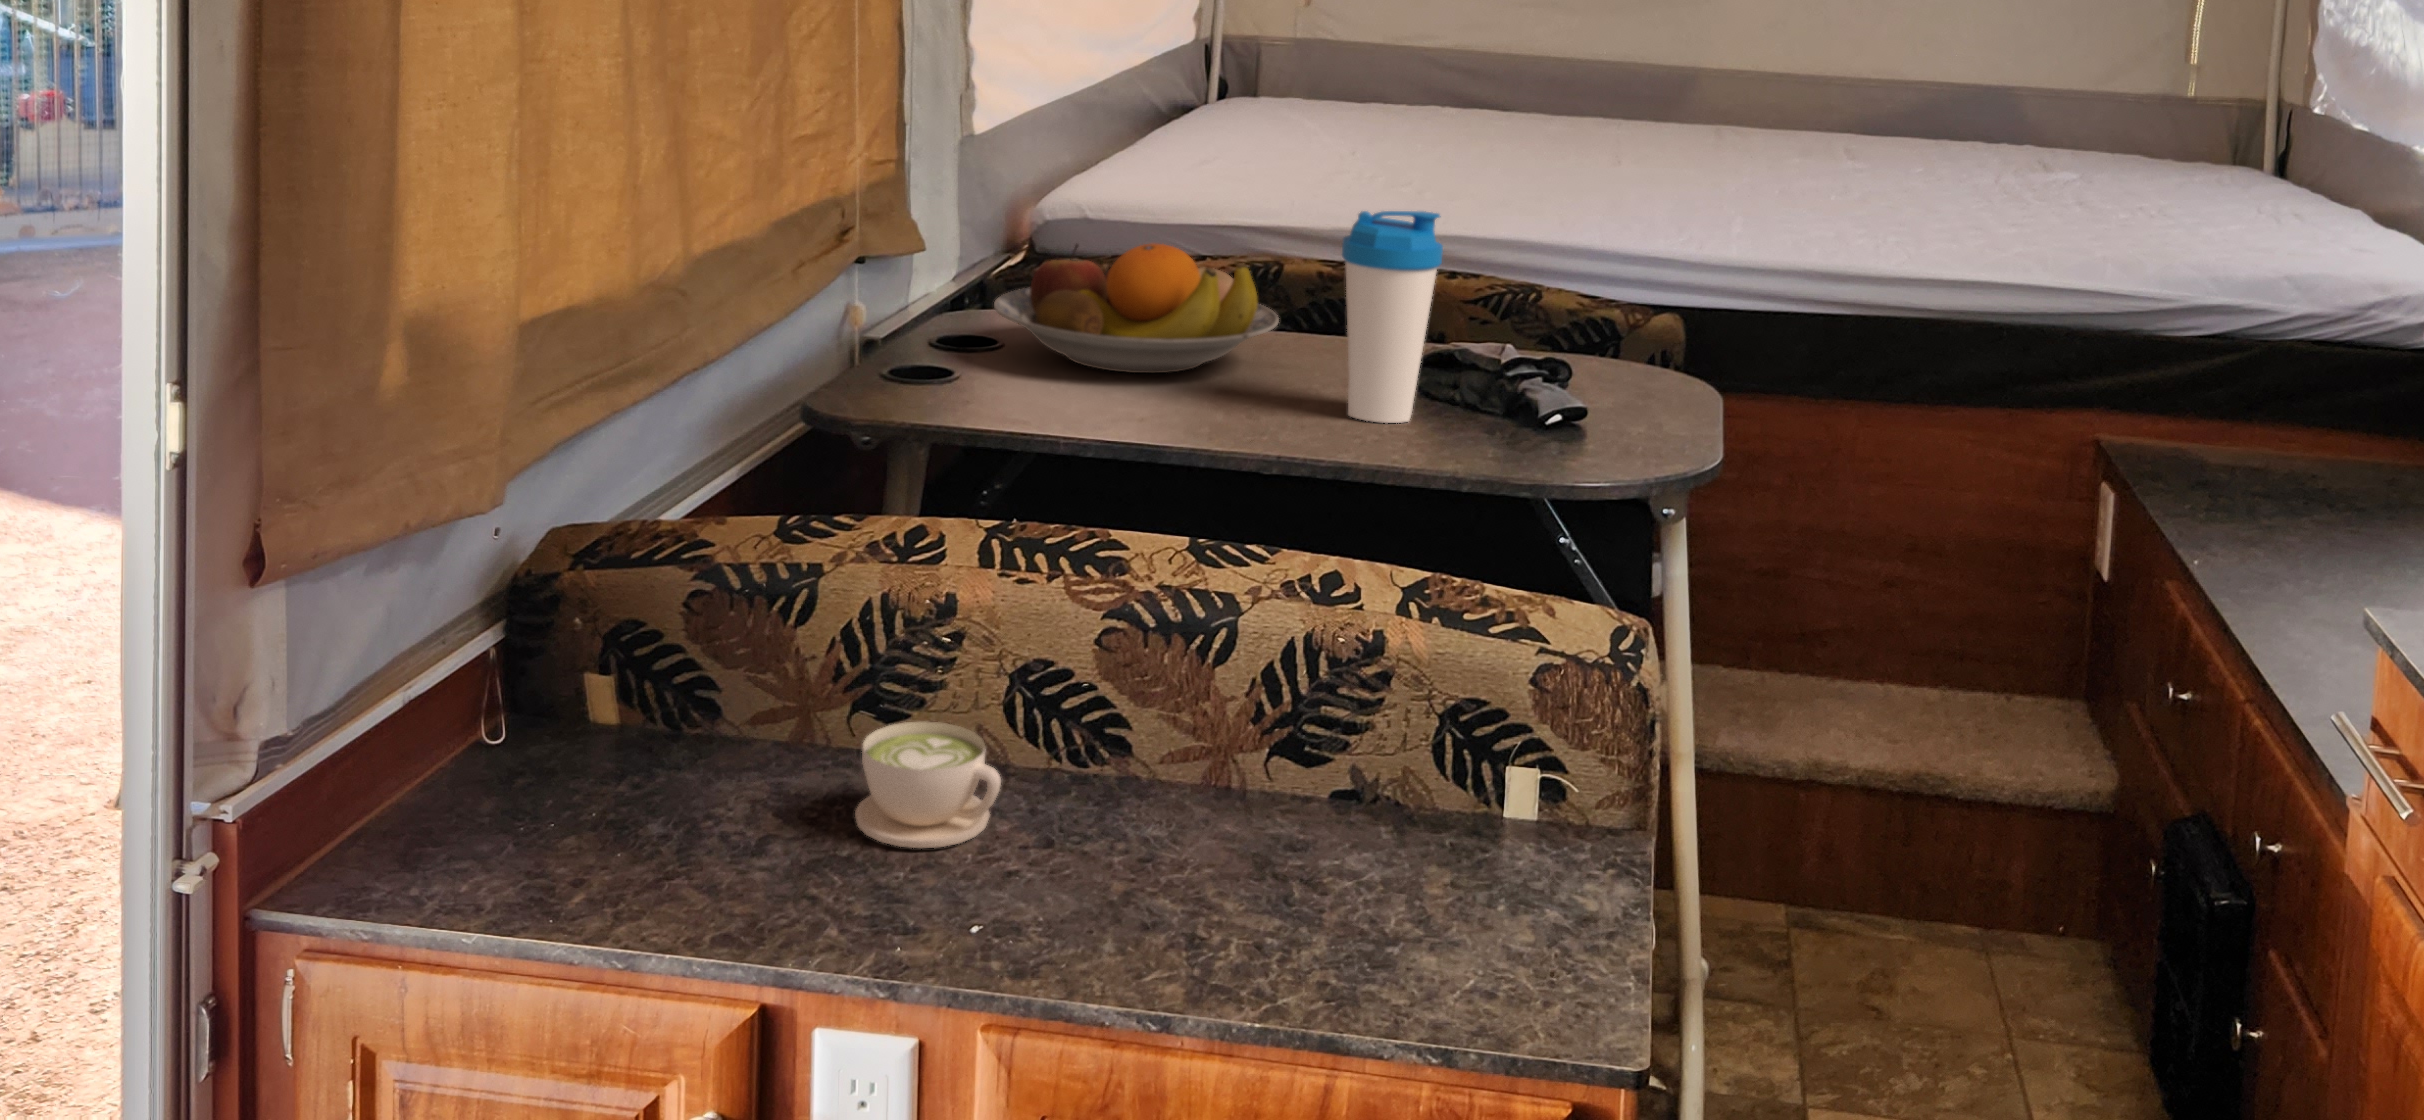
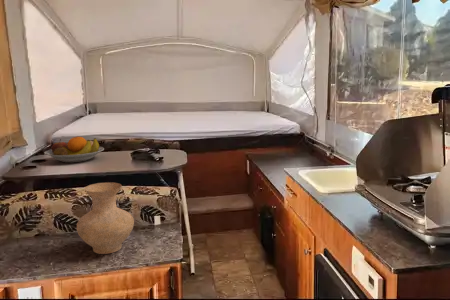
water bottle: present [1342,211,1443,423] -> none [114,123,133,164]
vase: none [1112,550,1402,933] -> present [77,182,134,254]
coffee cup: present [855,722,1001,848] -> none [23,228,54,253]

